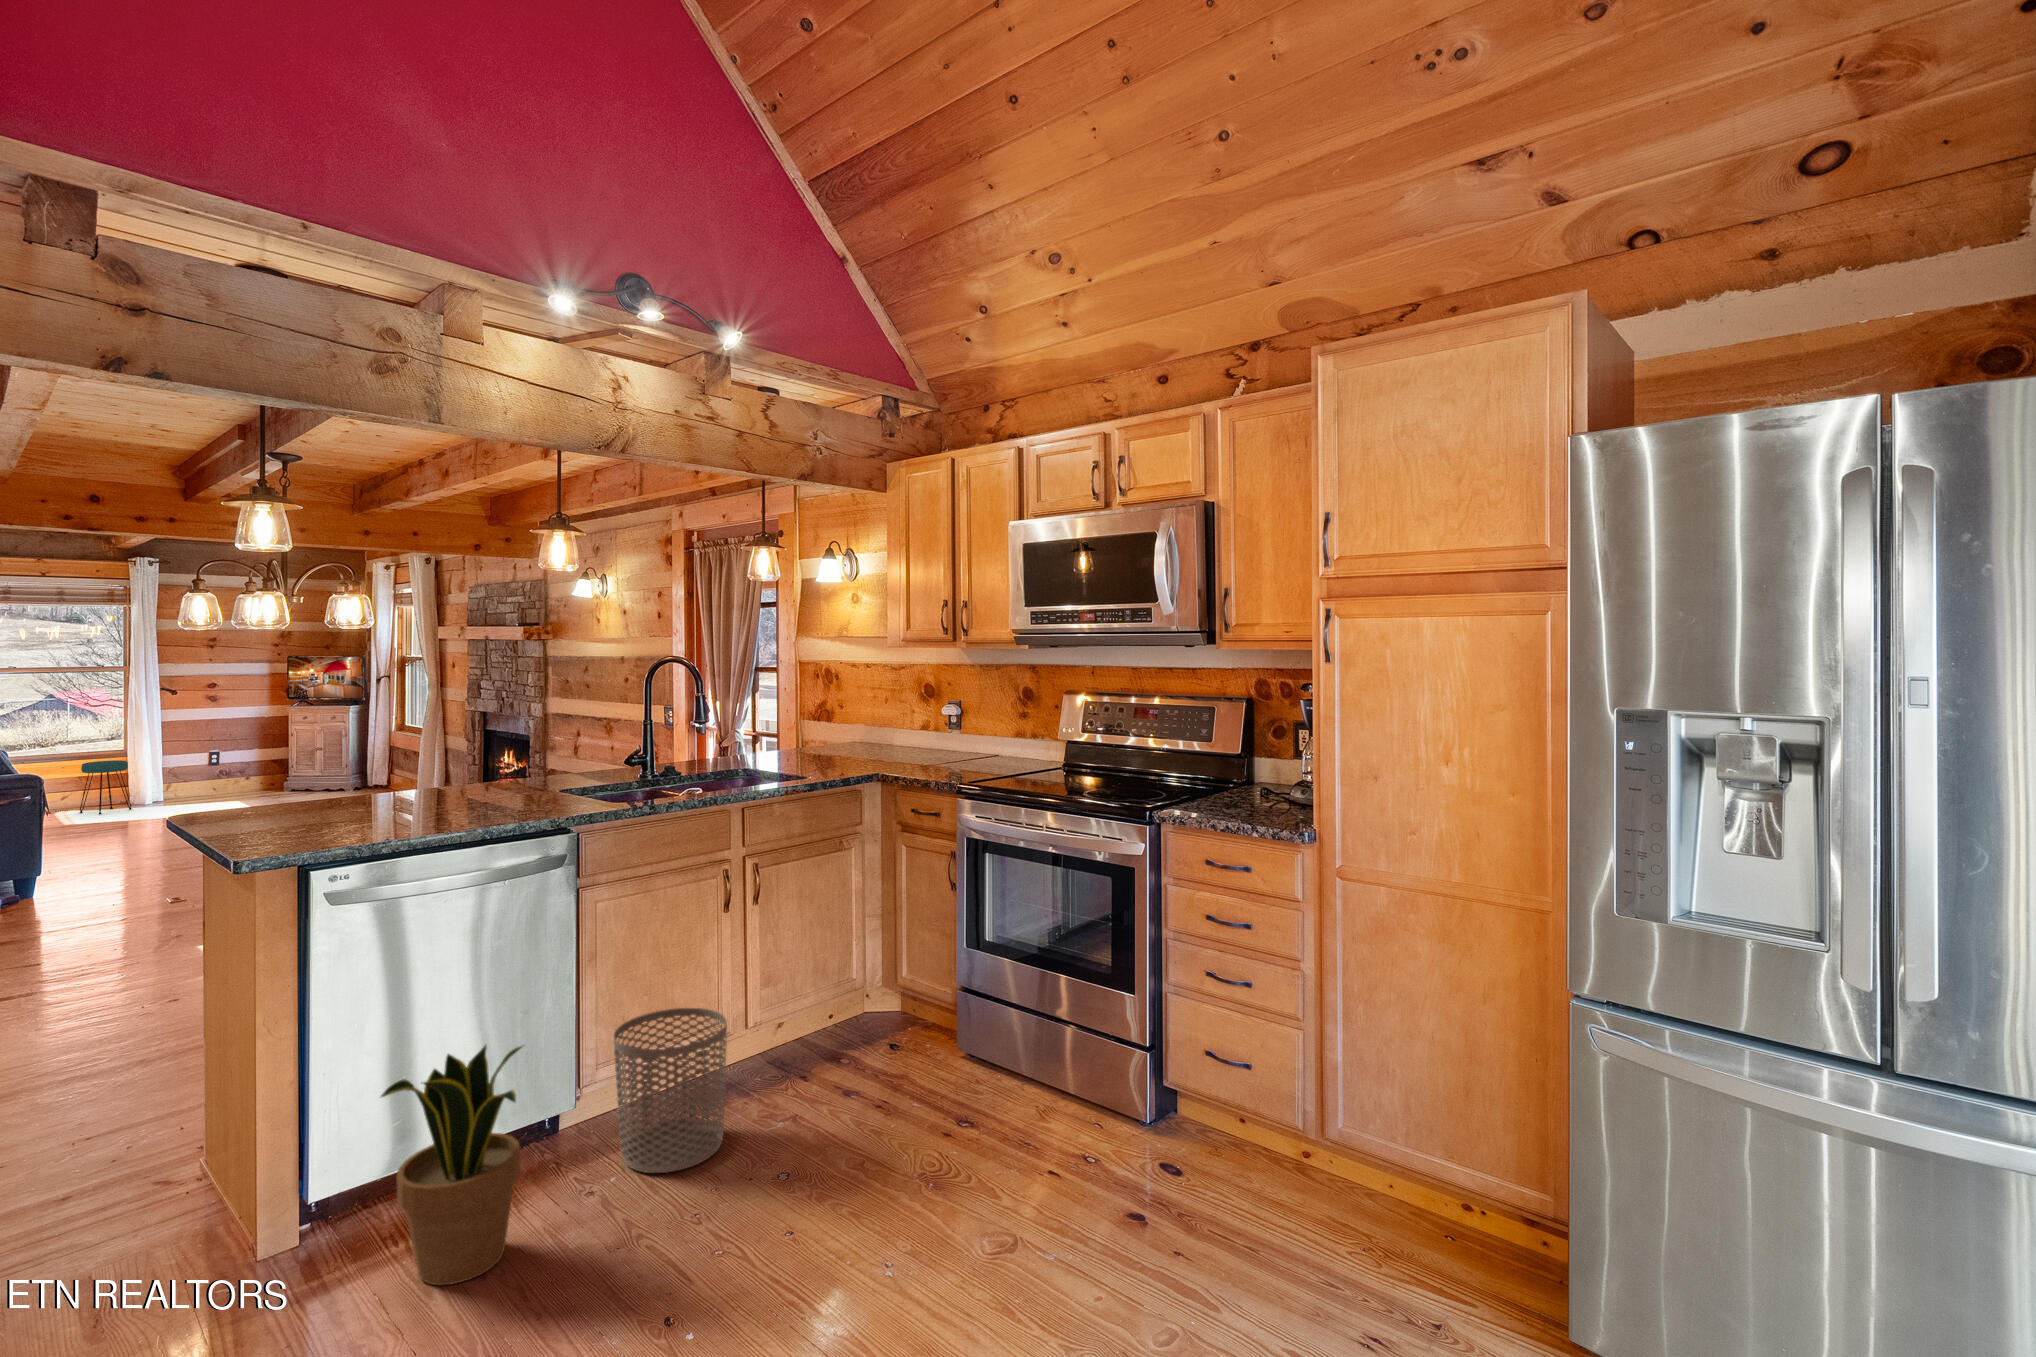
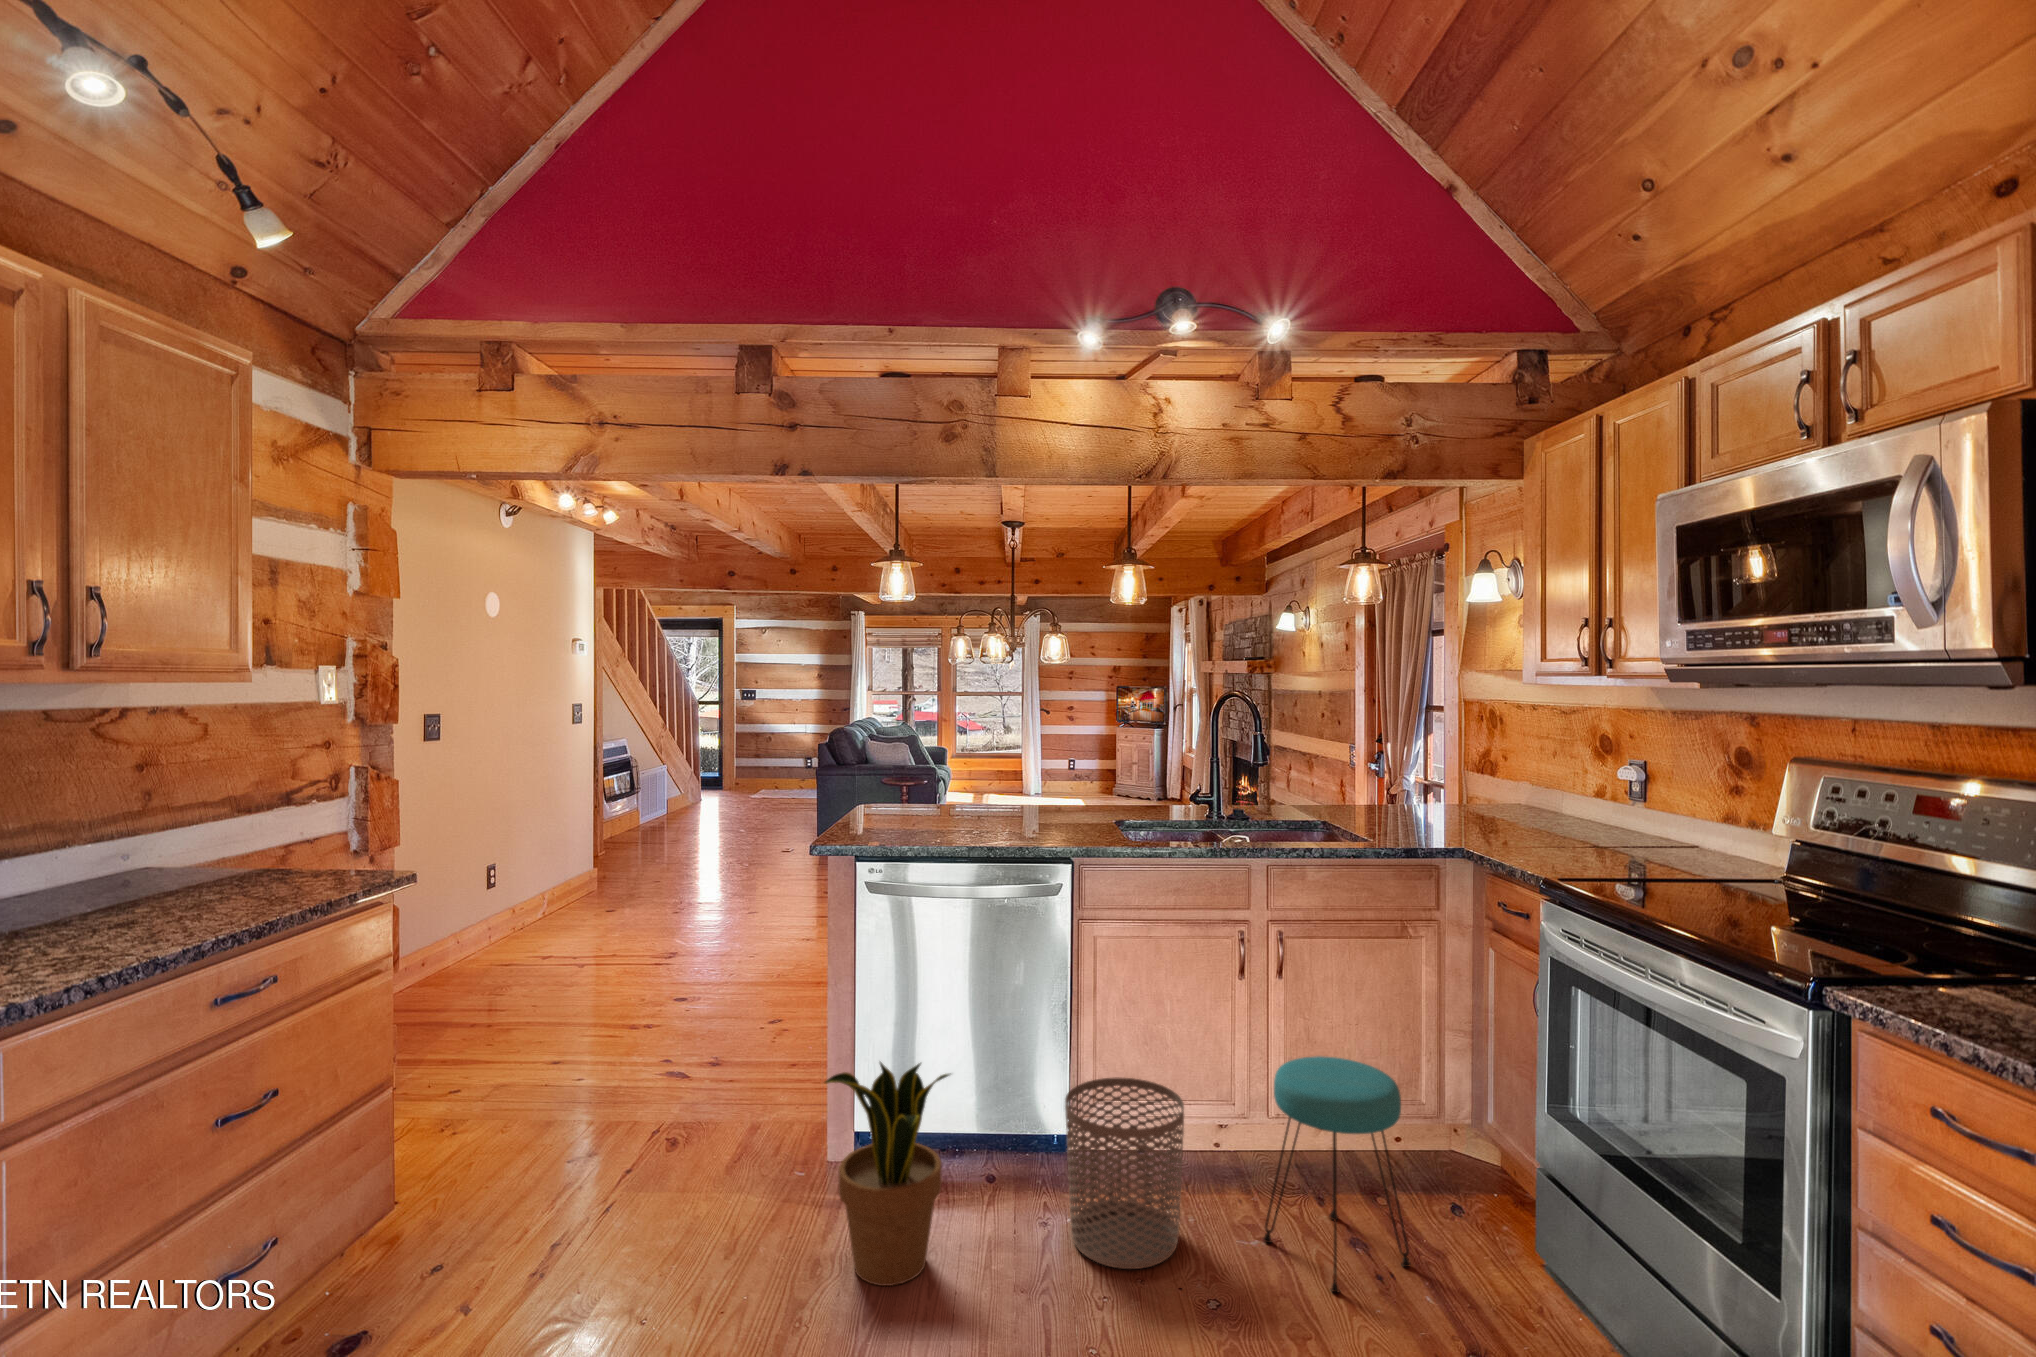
stool: present [80,760,131,814] -> present [1263,1056,1411,1292]

